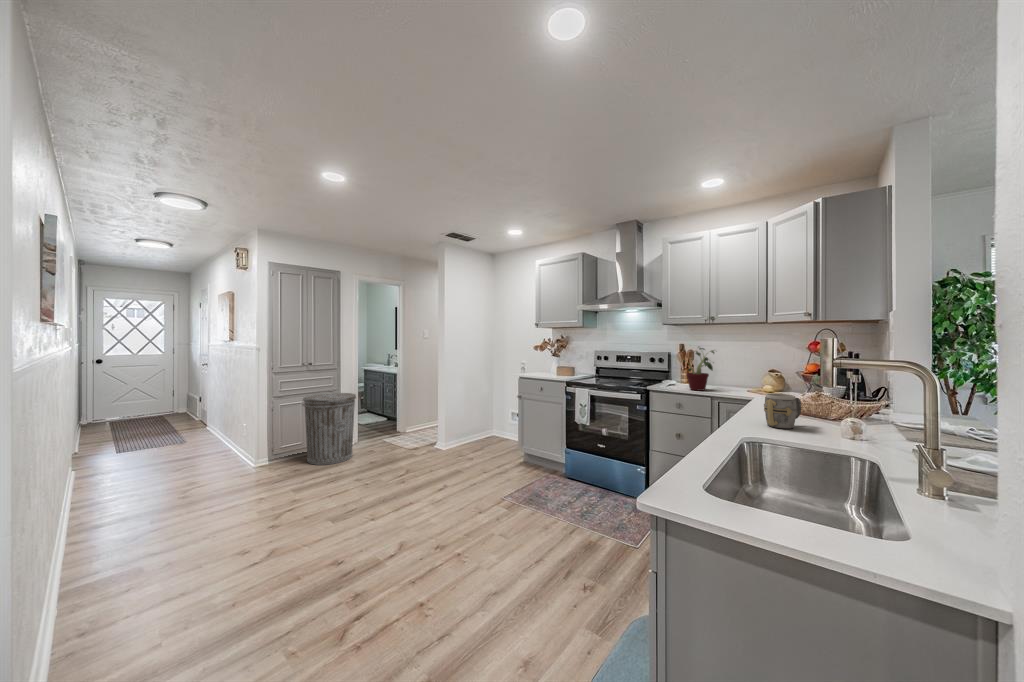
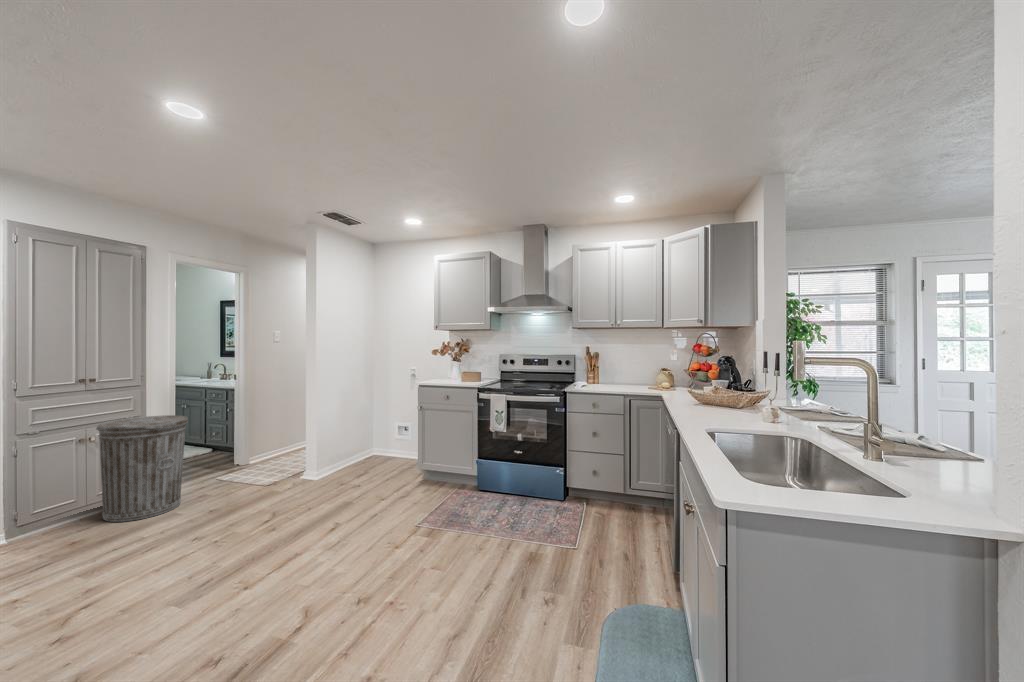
potted plant: present [684,348,714,391] -> none [595,349,626,391]
mug: present [764,393,801,429] -> none [700,388,727,418]

